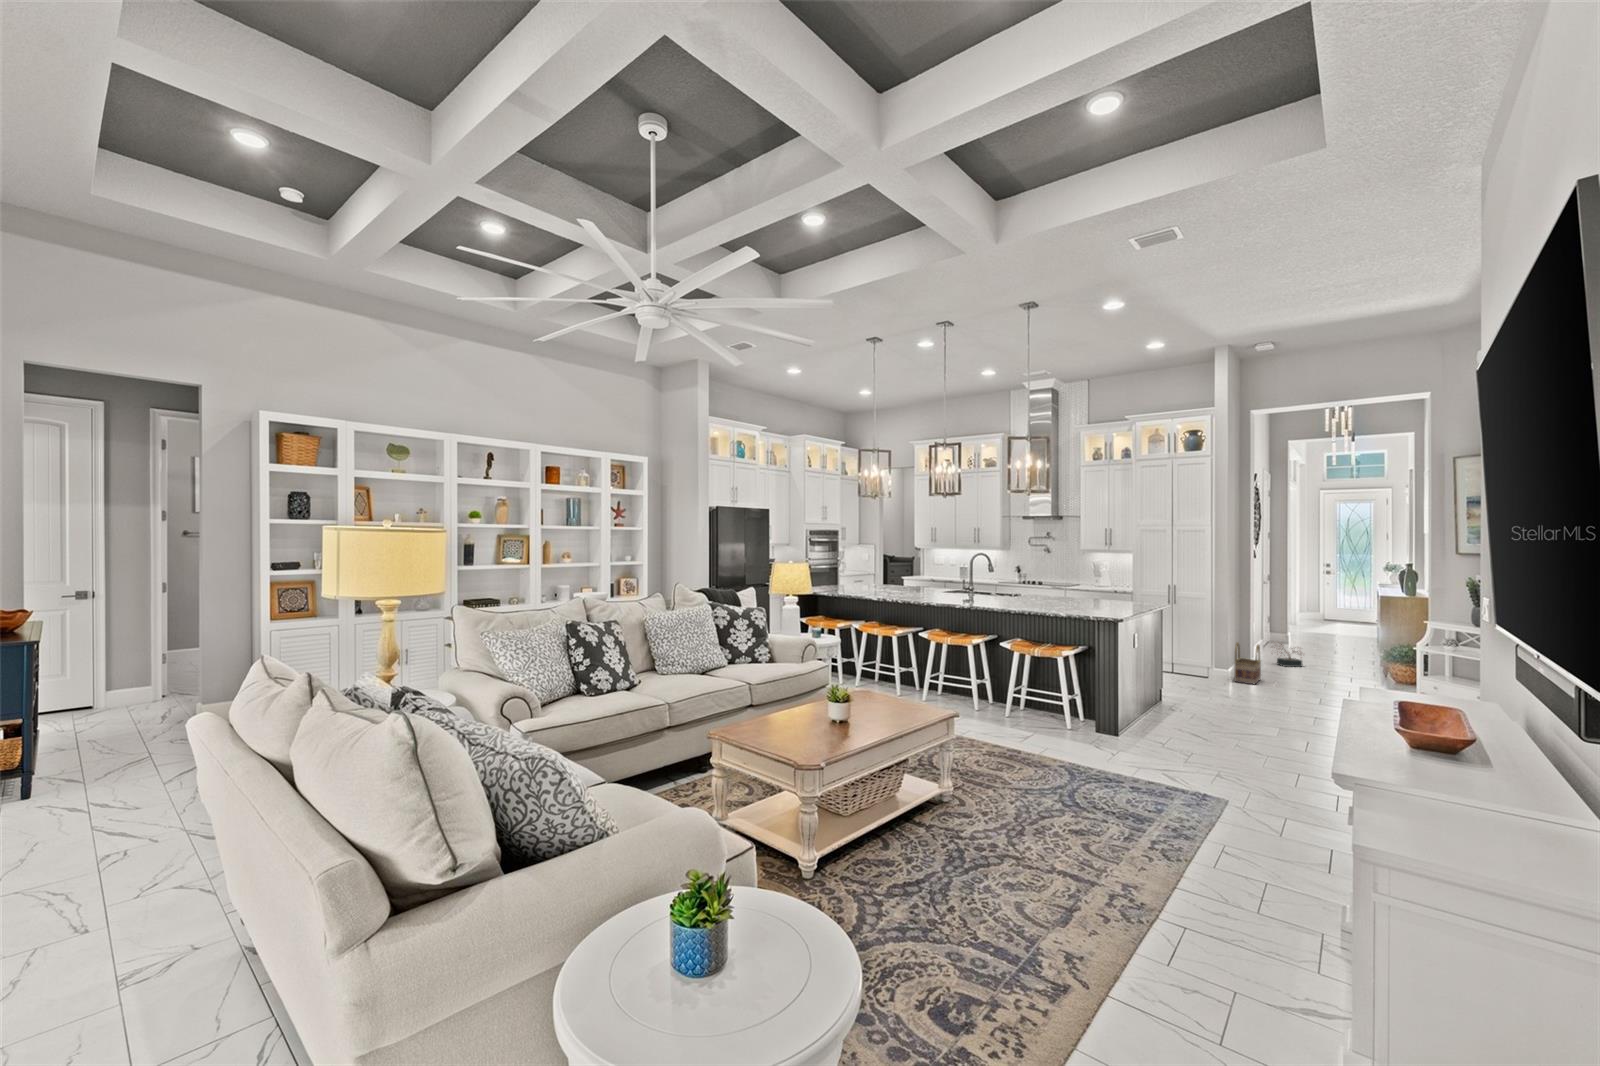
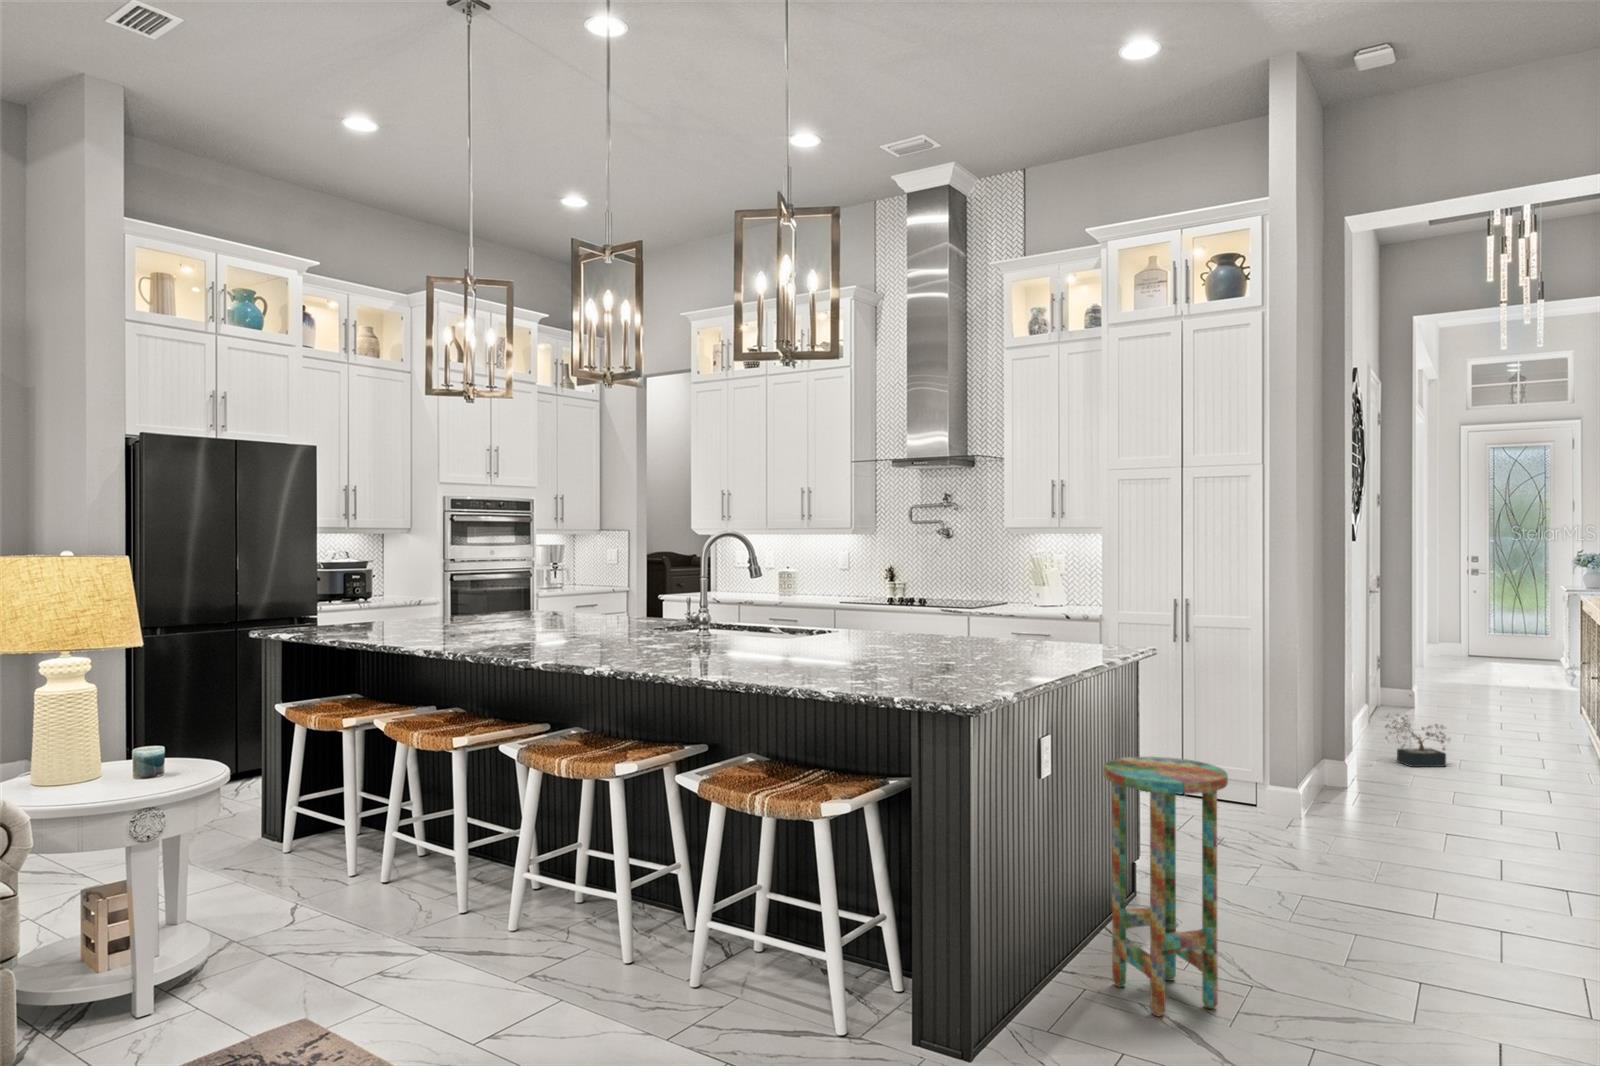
basket: present [1235,642,1261,684] -> none [1312,725,1369,821]
side table: none [1155,643,1204,733] -> present [1103,757,1228,1016]

